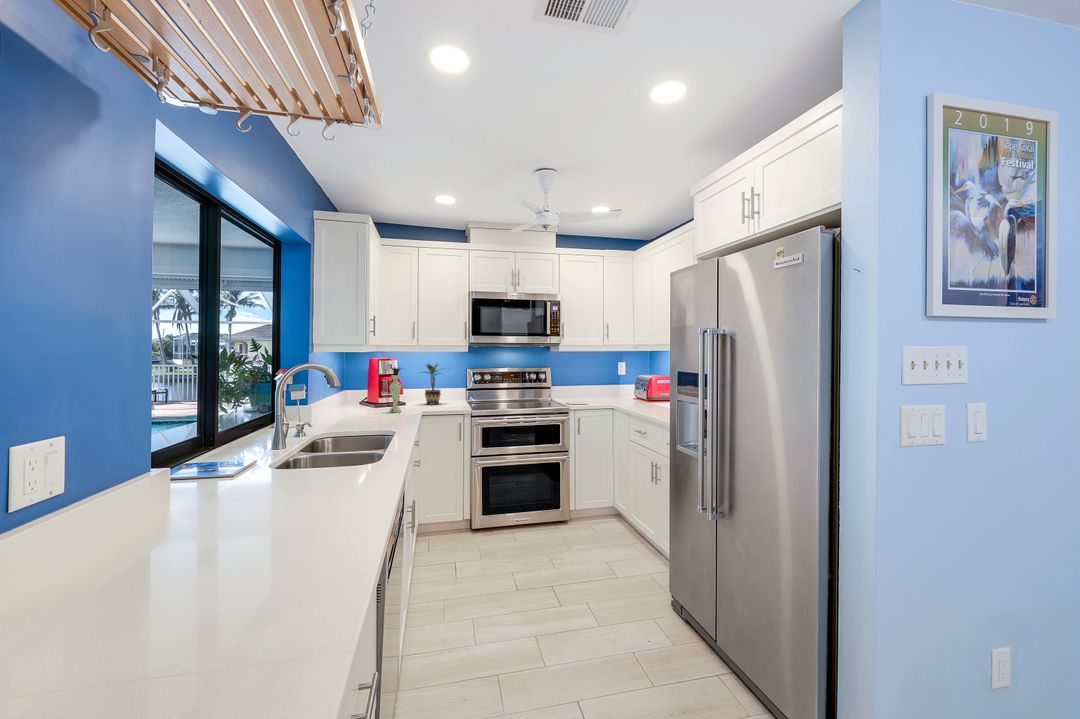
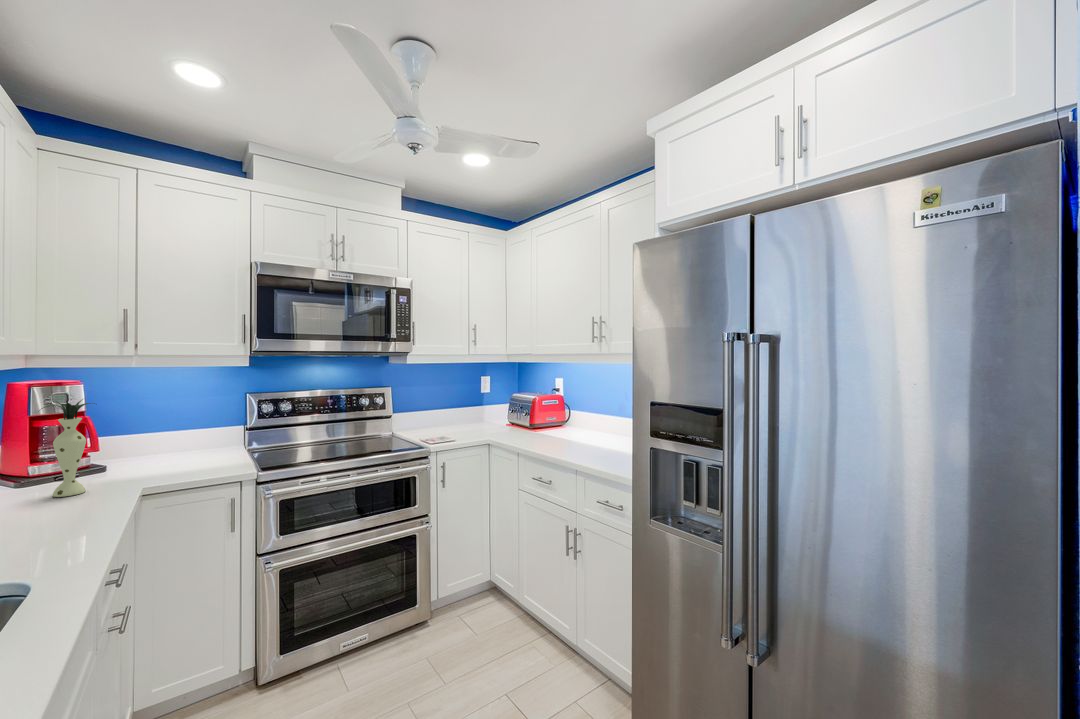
potted plant: present [422,364,441,404] -> none [140,387,212,461]

